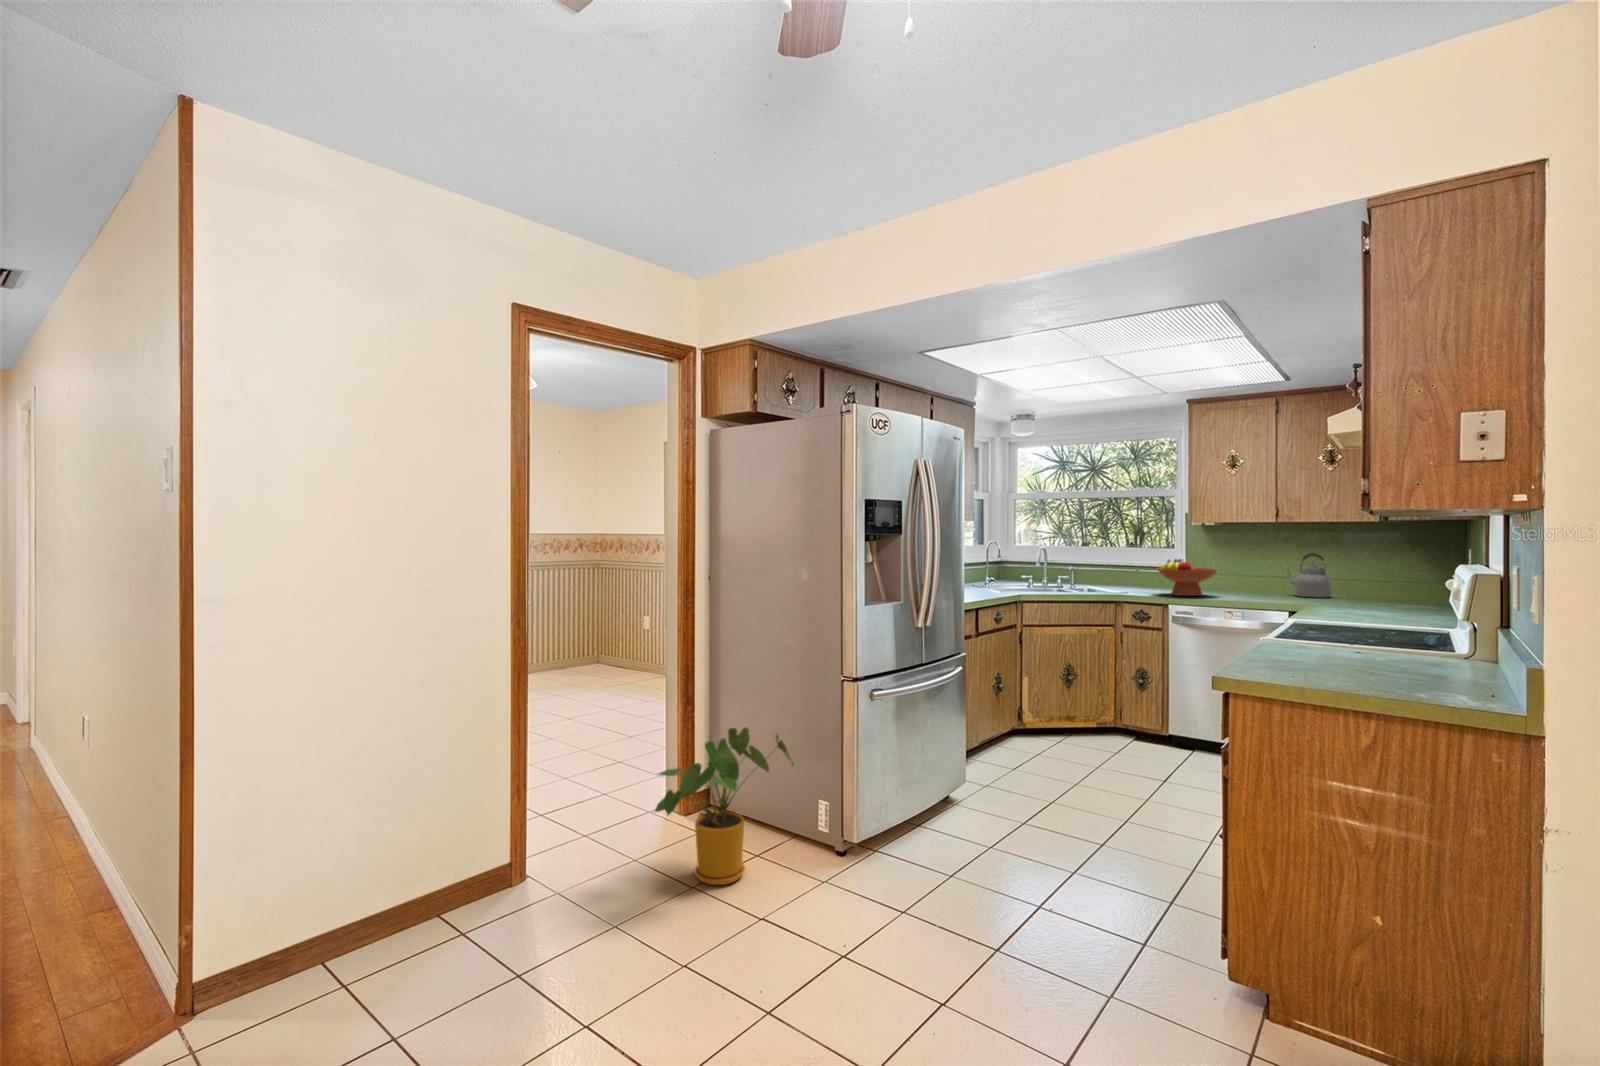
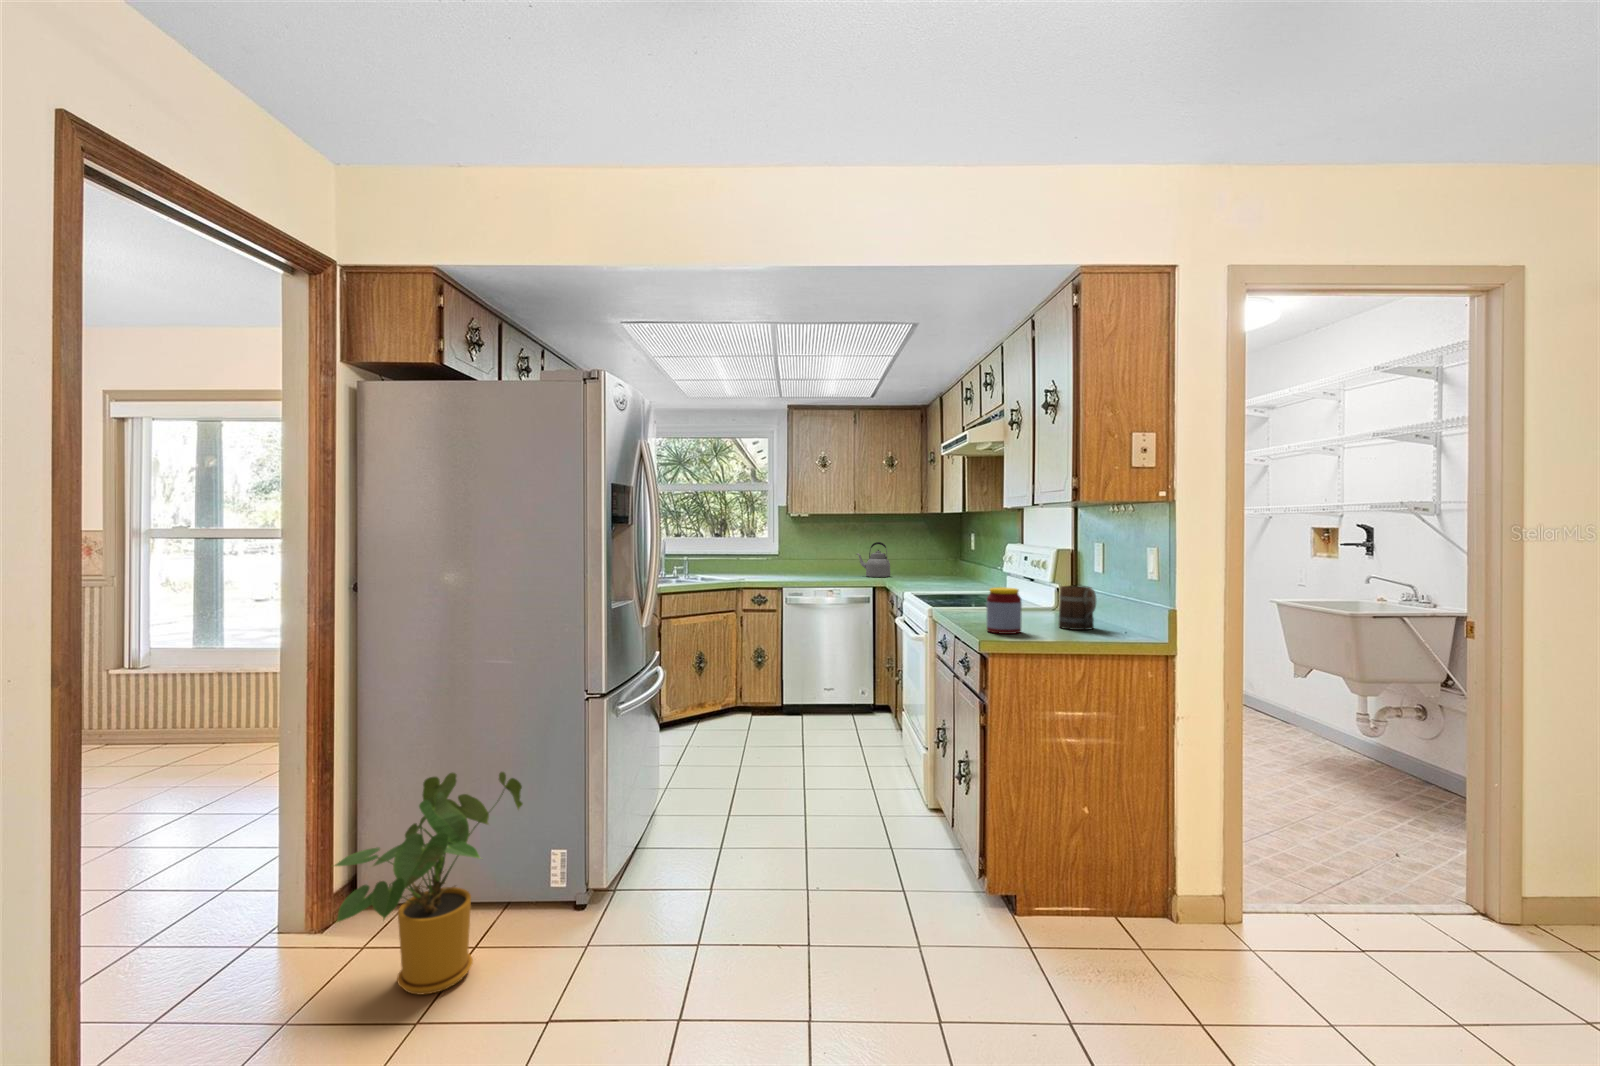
fruit bowl: present [1157,559,1218,596] -> none [772,548,820,581]
jar: none [1267,617,1317,676] -> present [987,587,1022,634]
mug: none [1394,622,1453,684] -> present [1059,586,1096,630]

